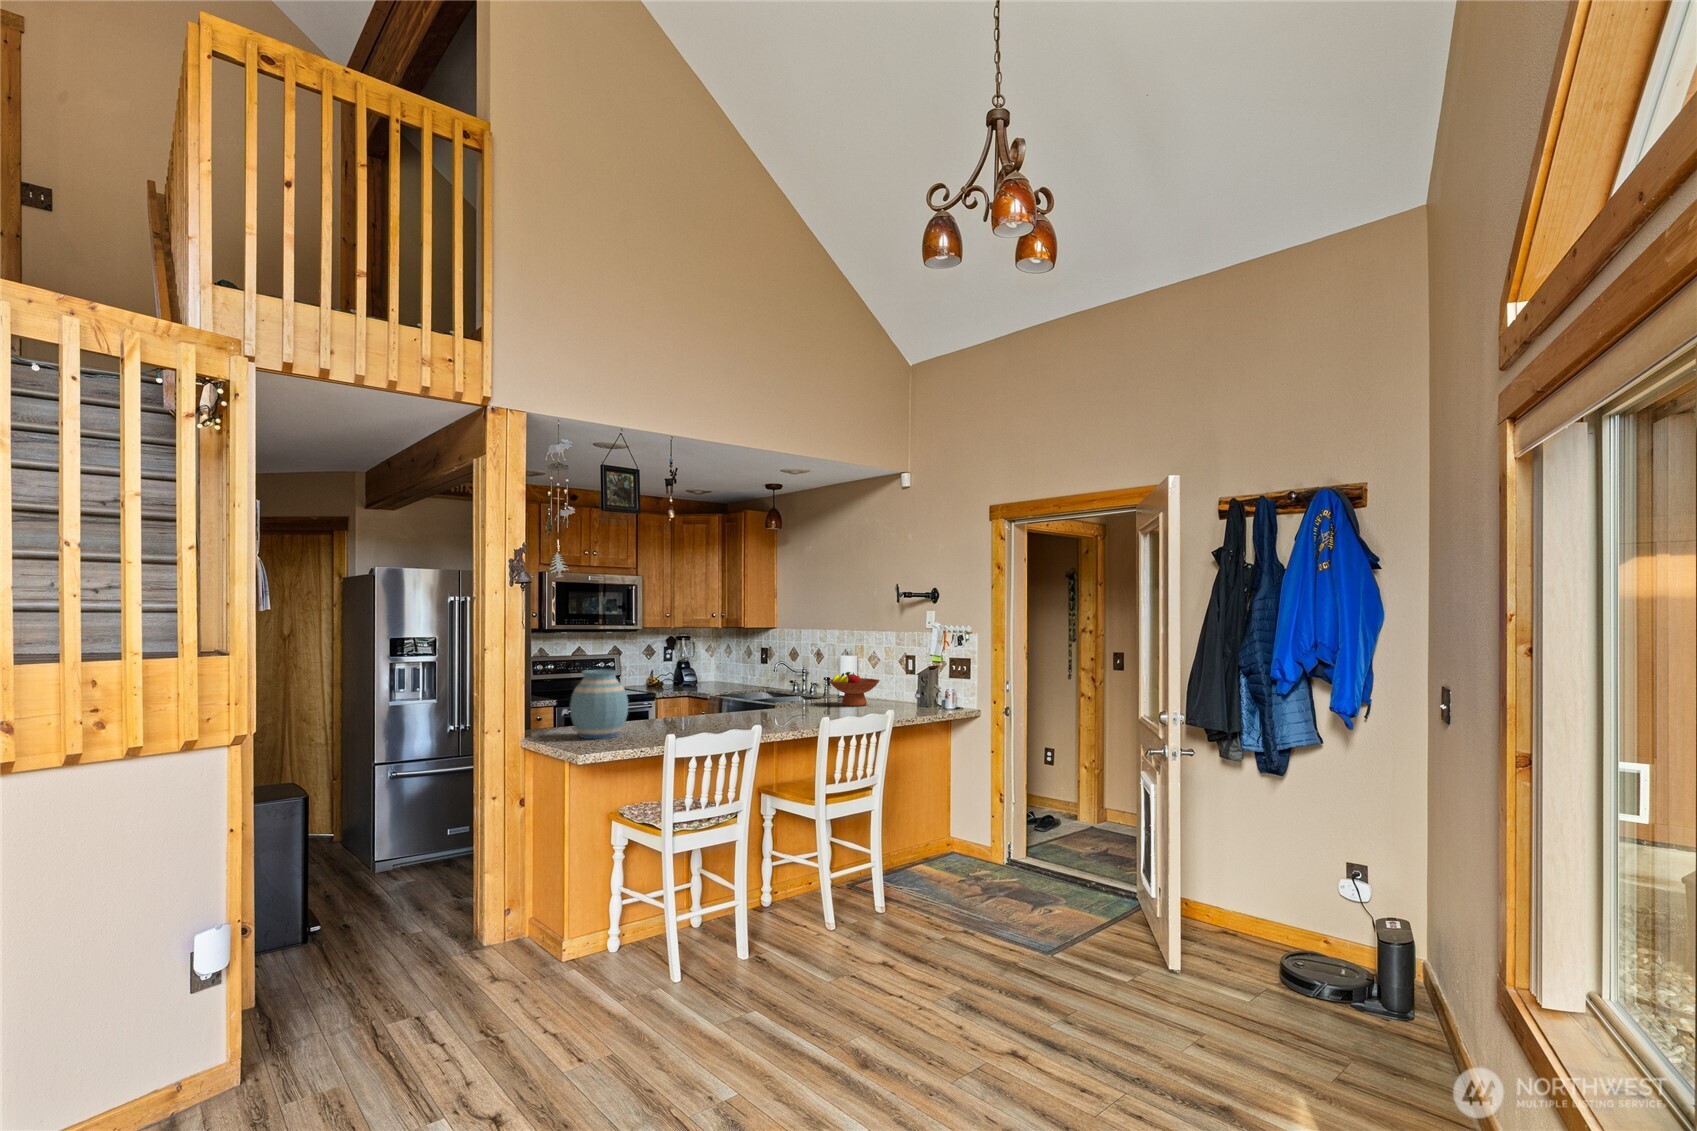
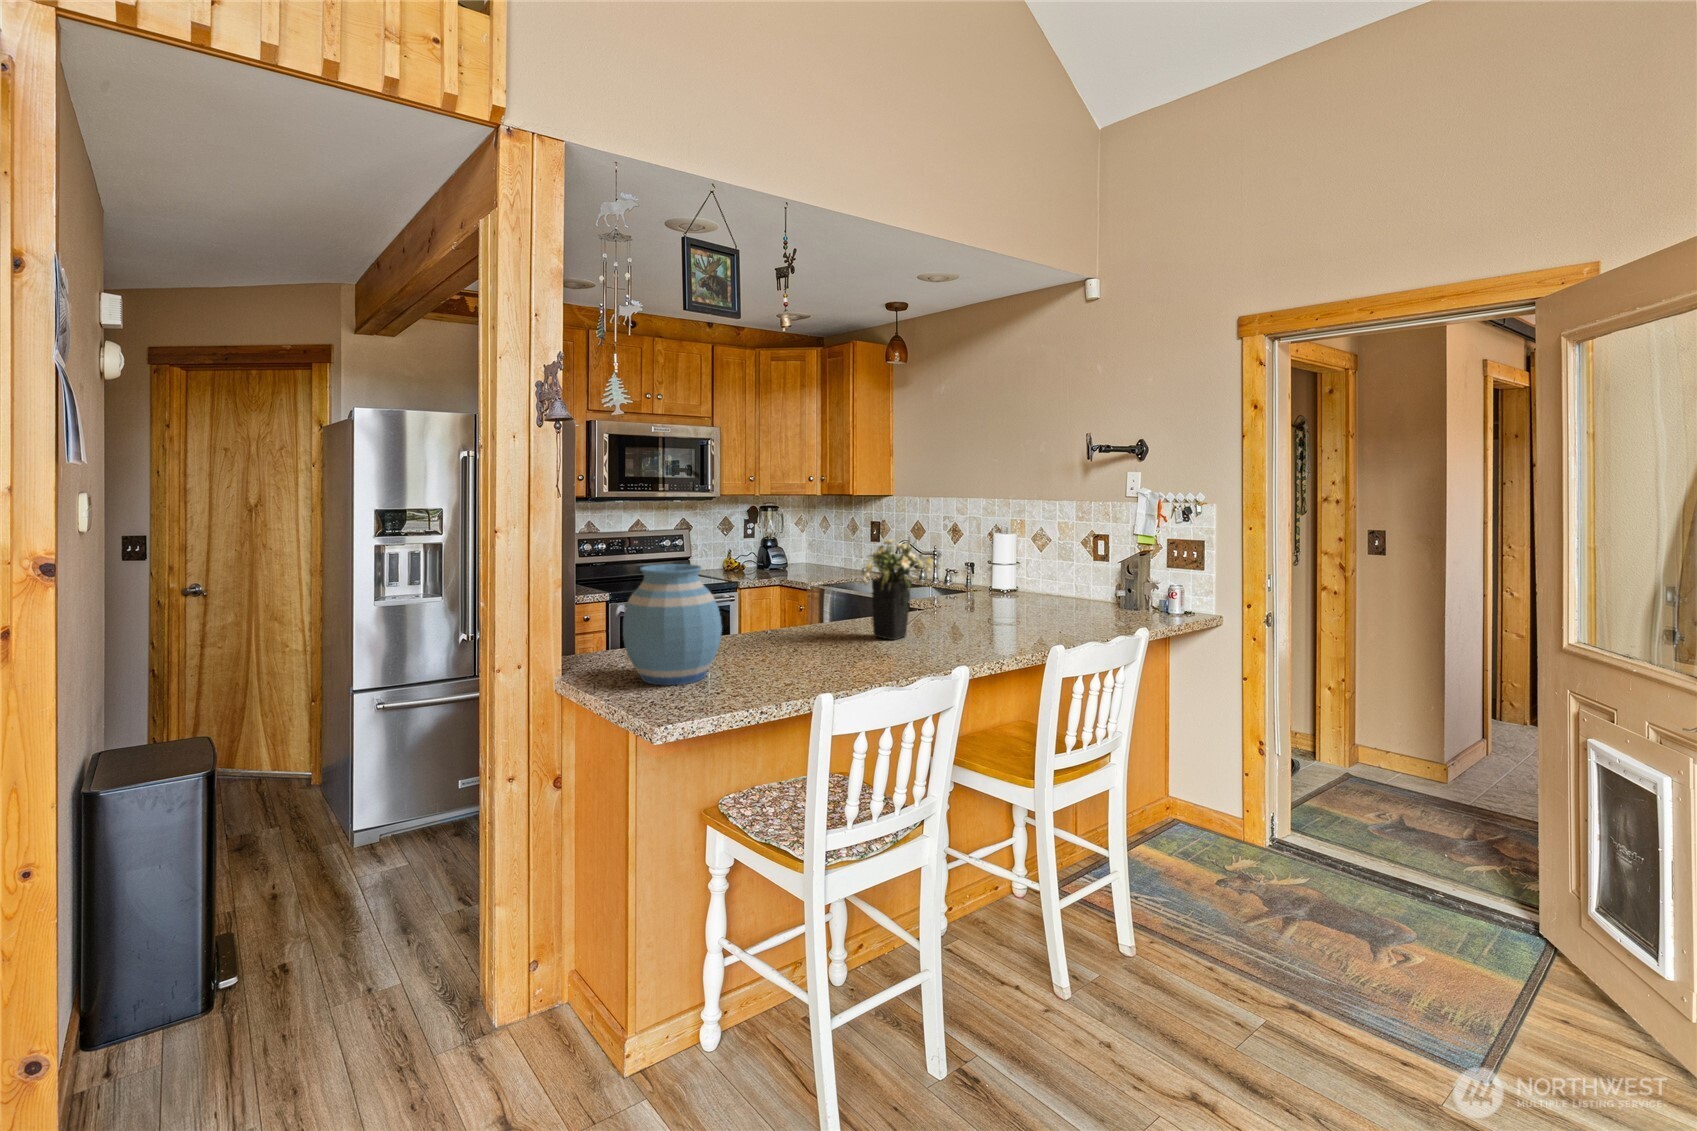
flower arrangement: none [720,654,774,721] -> present [860,538,933,640]
fruit bowl: present [829,672,880,706] -> none [990,559,1065,608]

